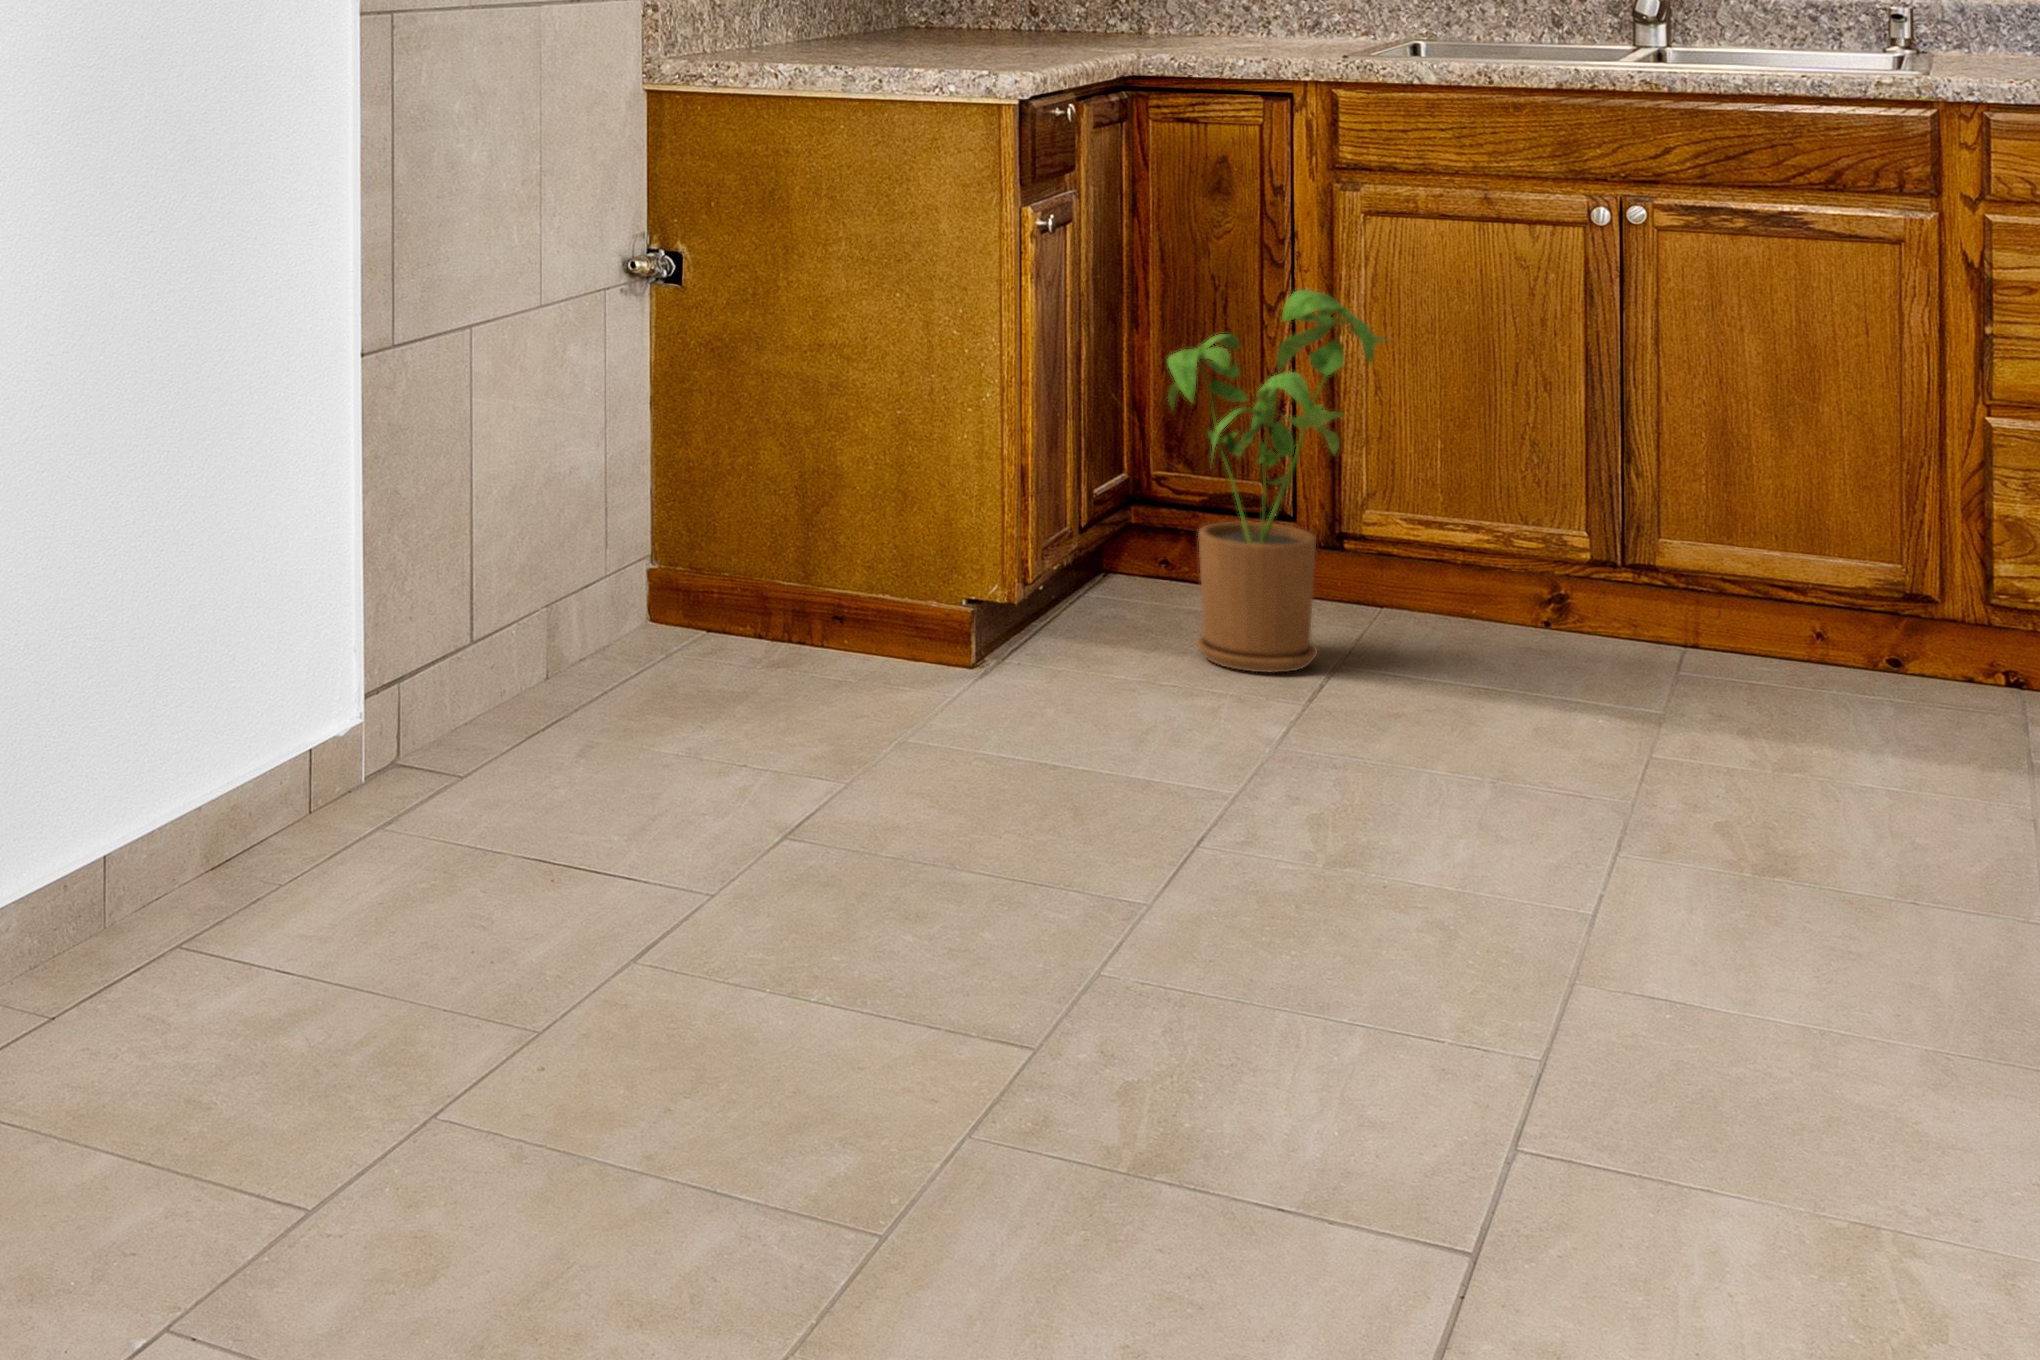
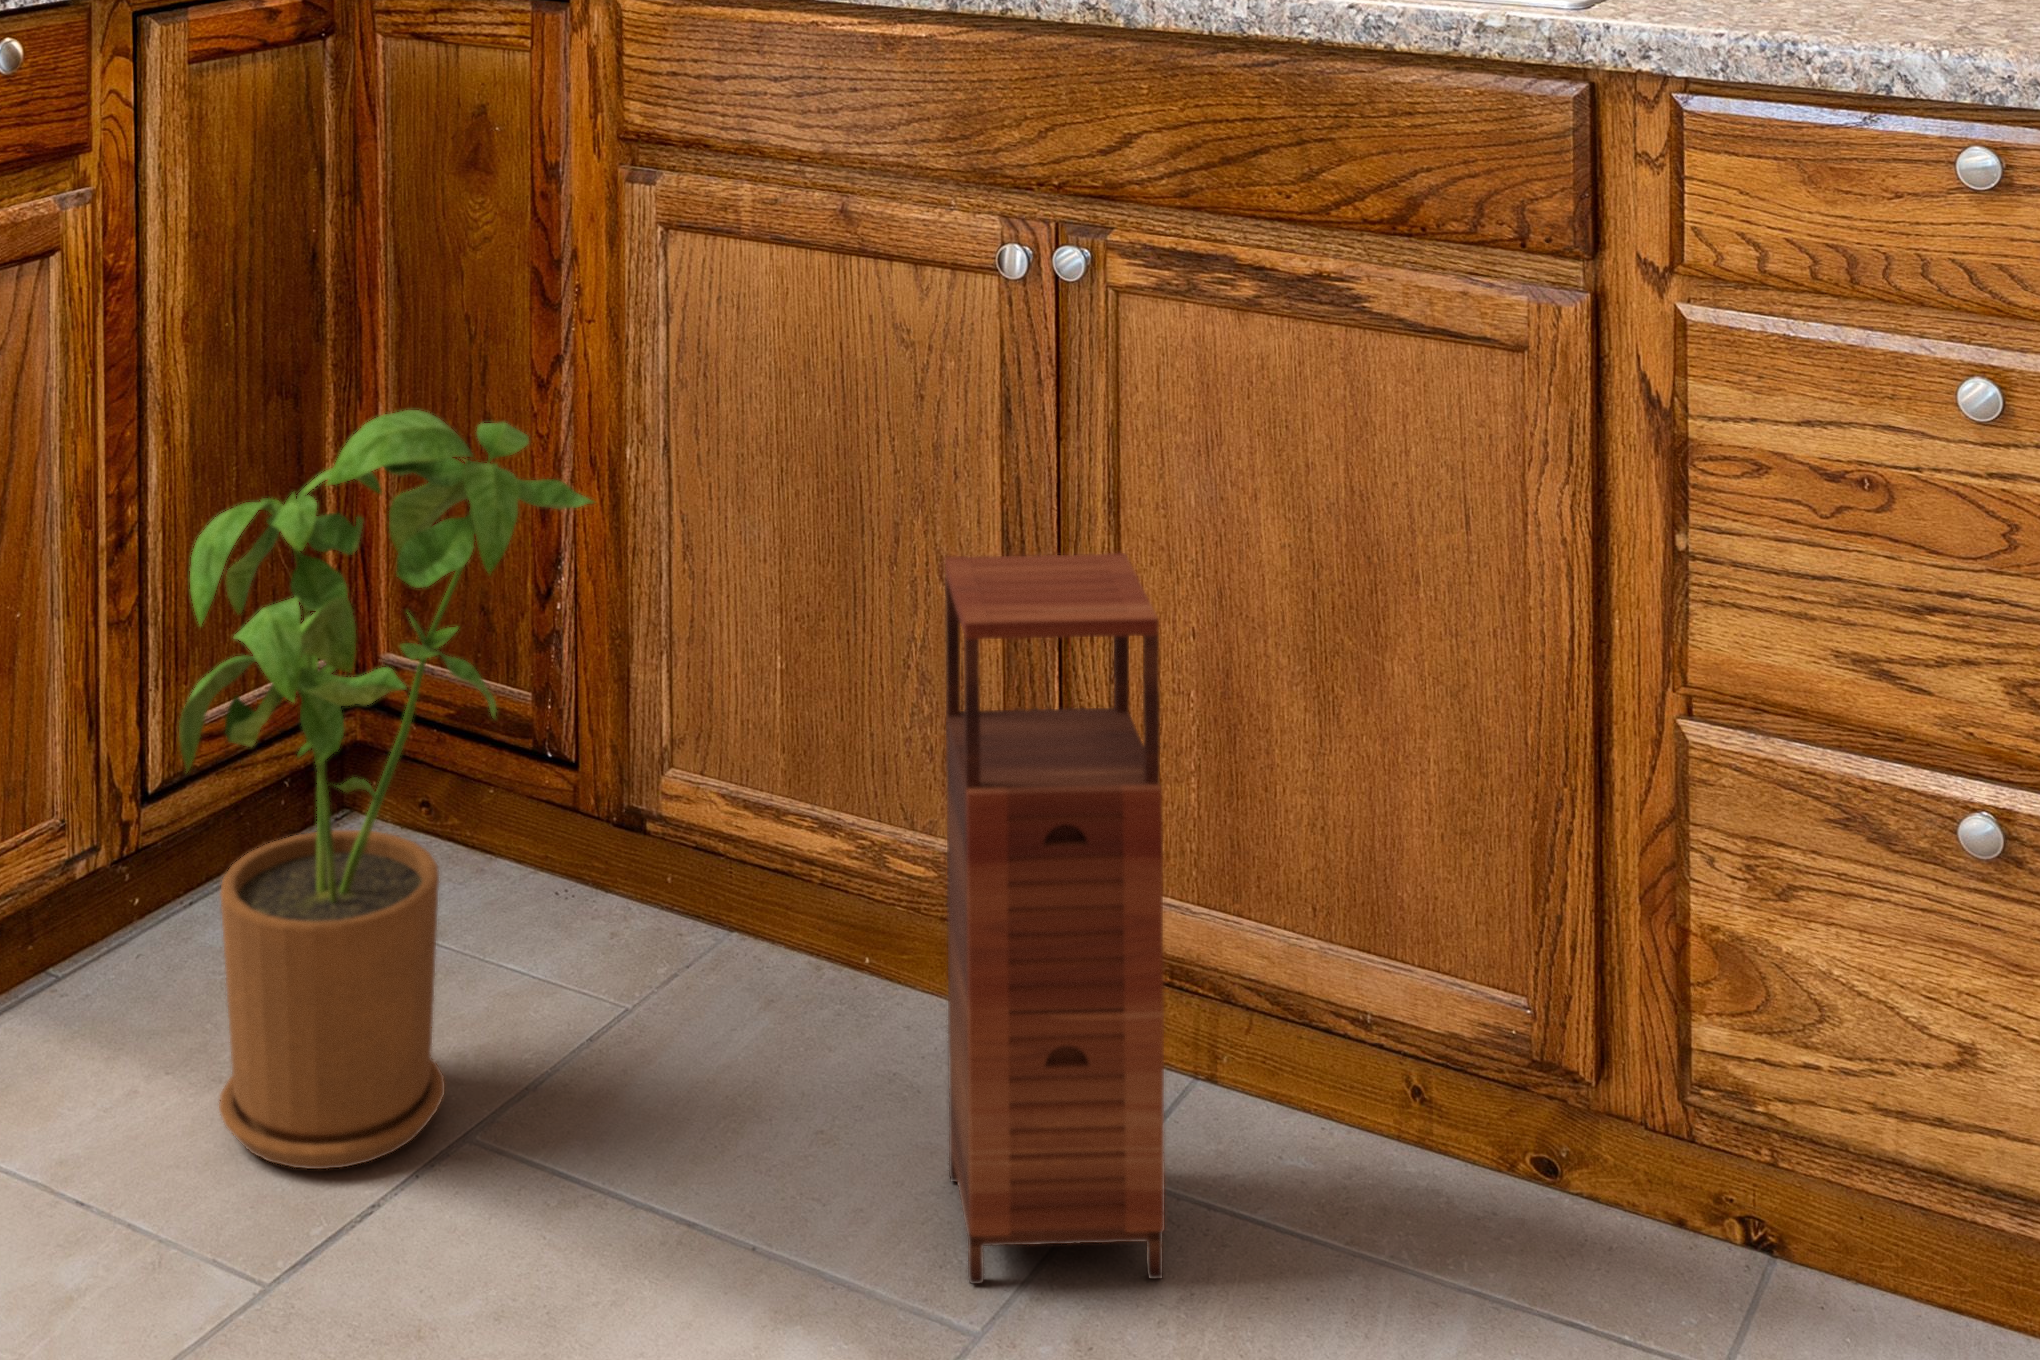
storage cabinet: none [1595,355,1740,697] -> present [945,553,1165,1284]

